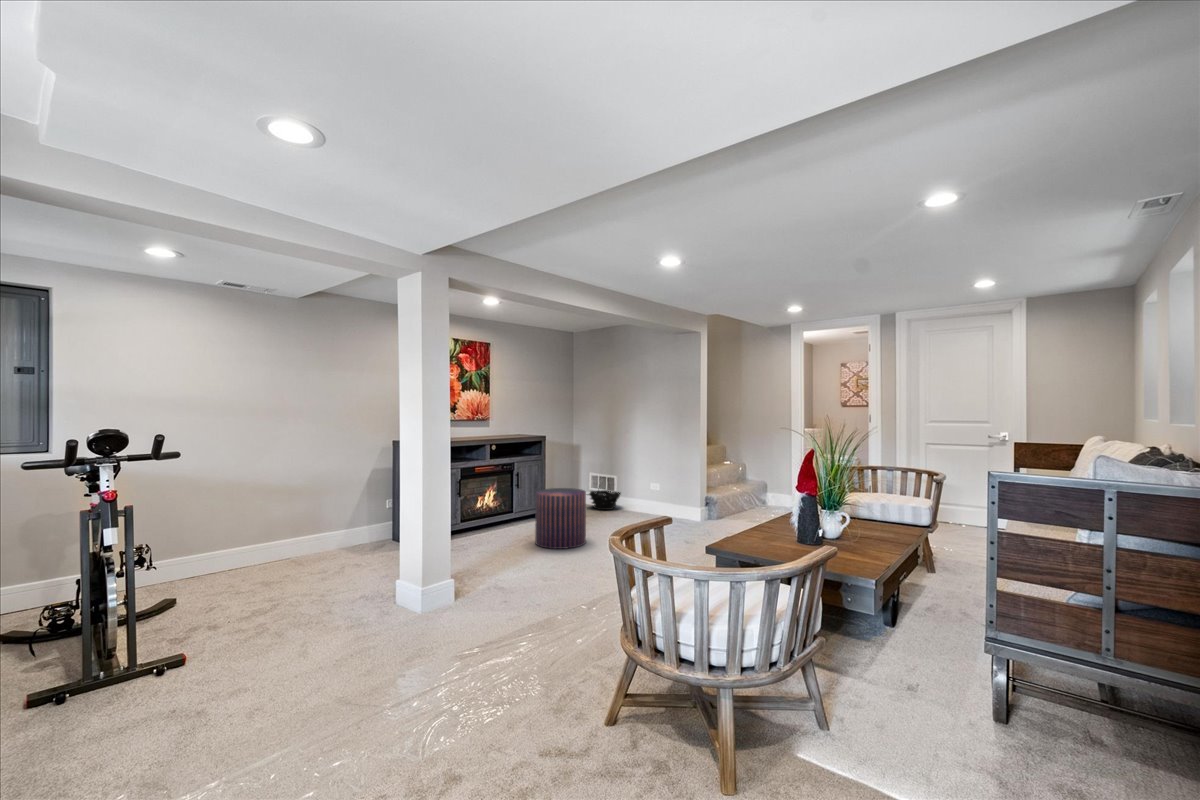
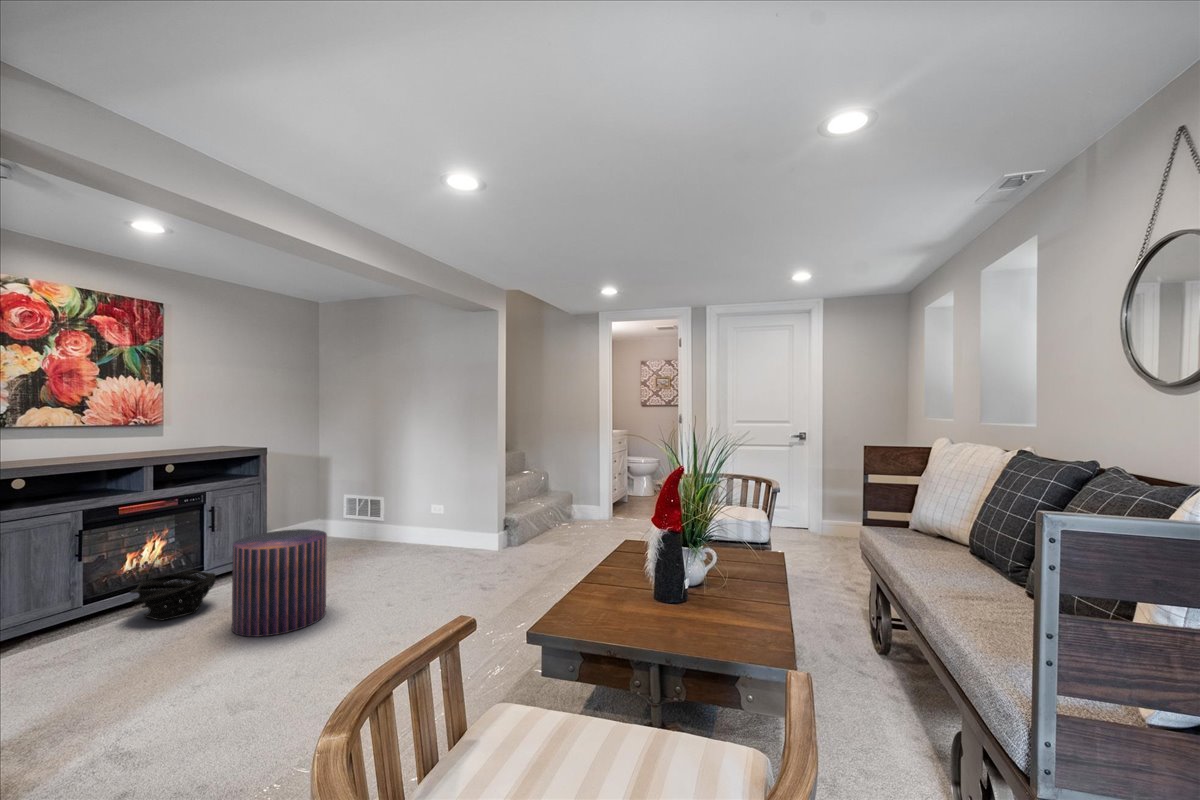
basket: present [587,490,621,510] -> present [130,549,216,621]

